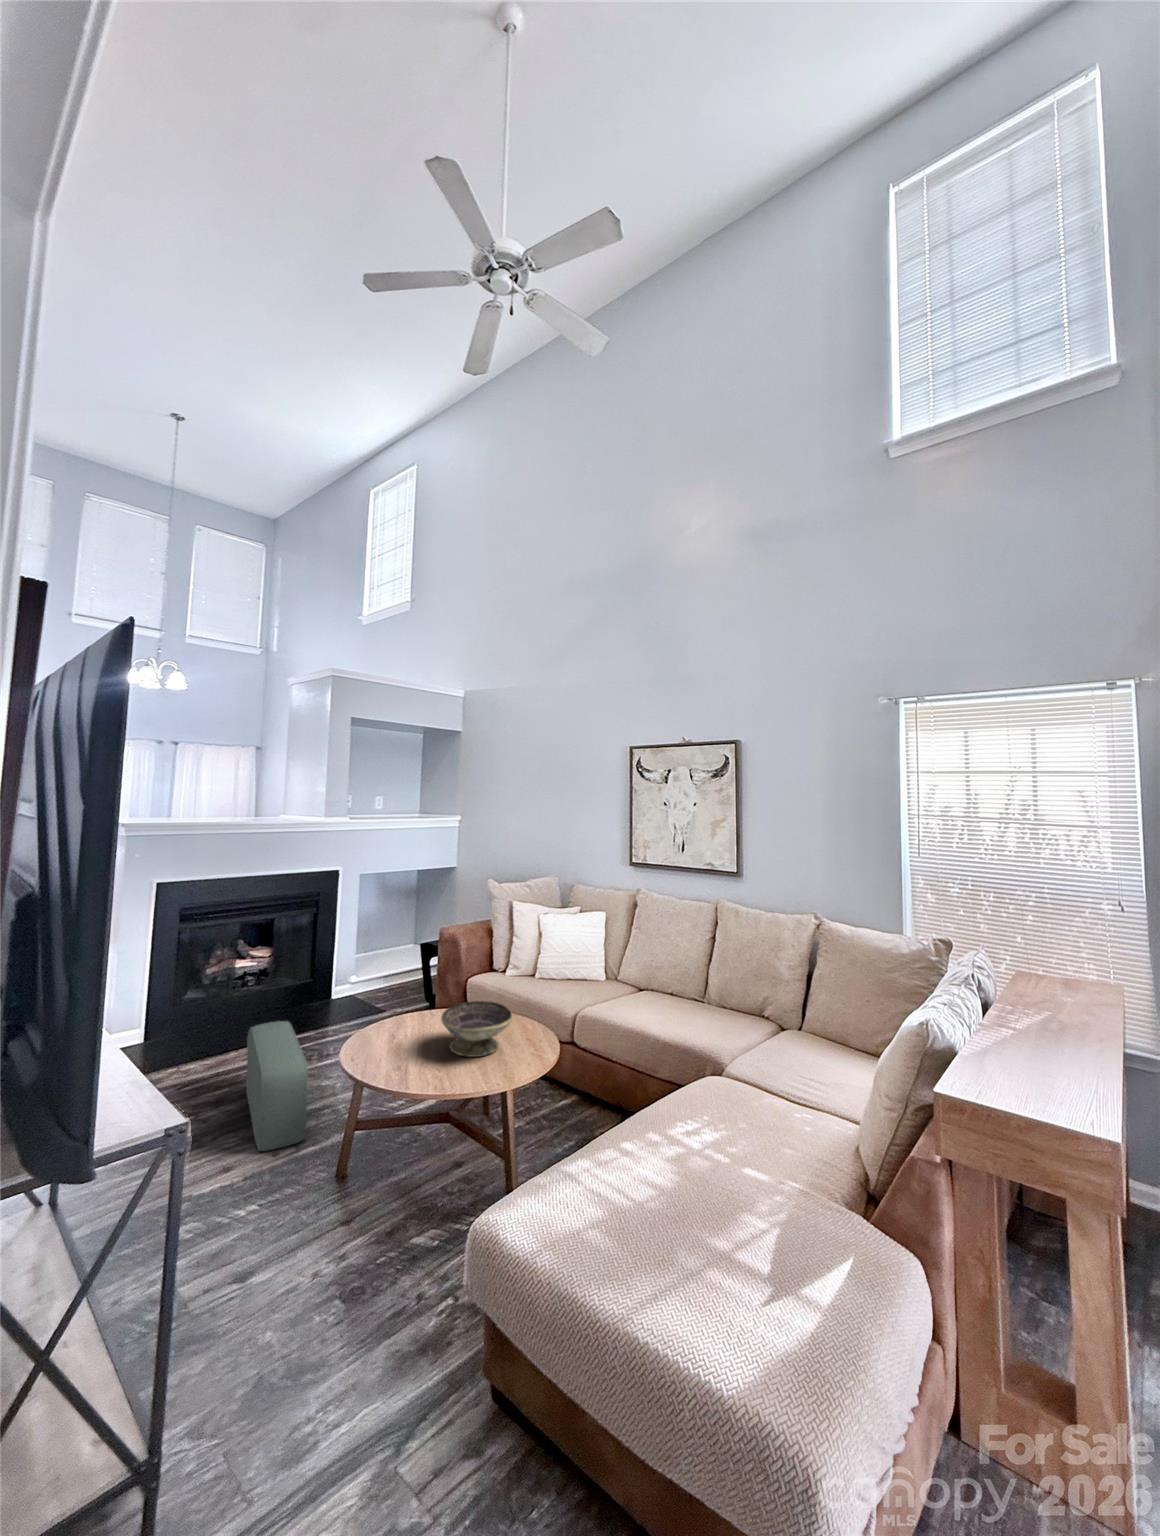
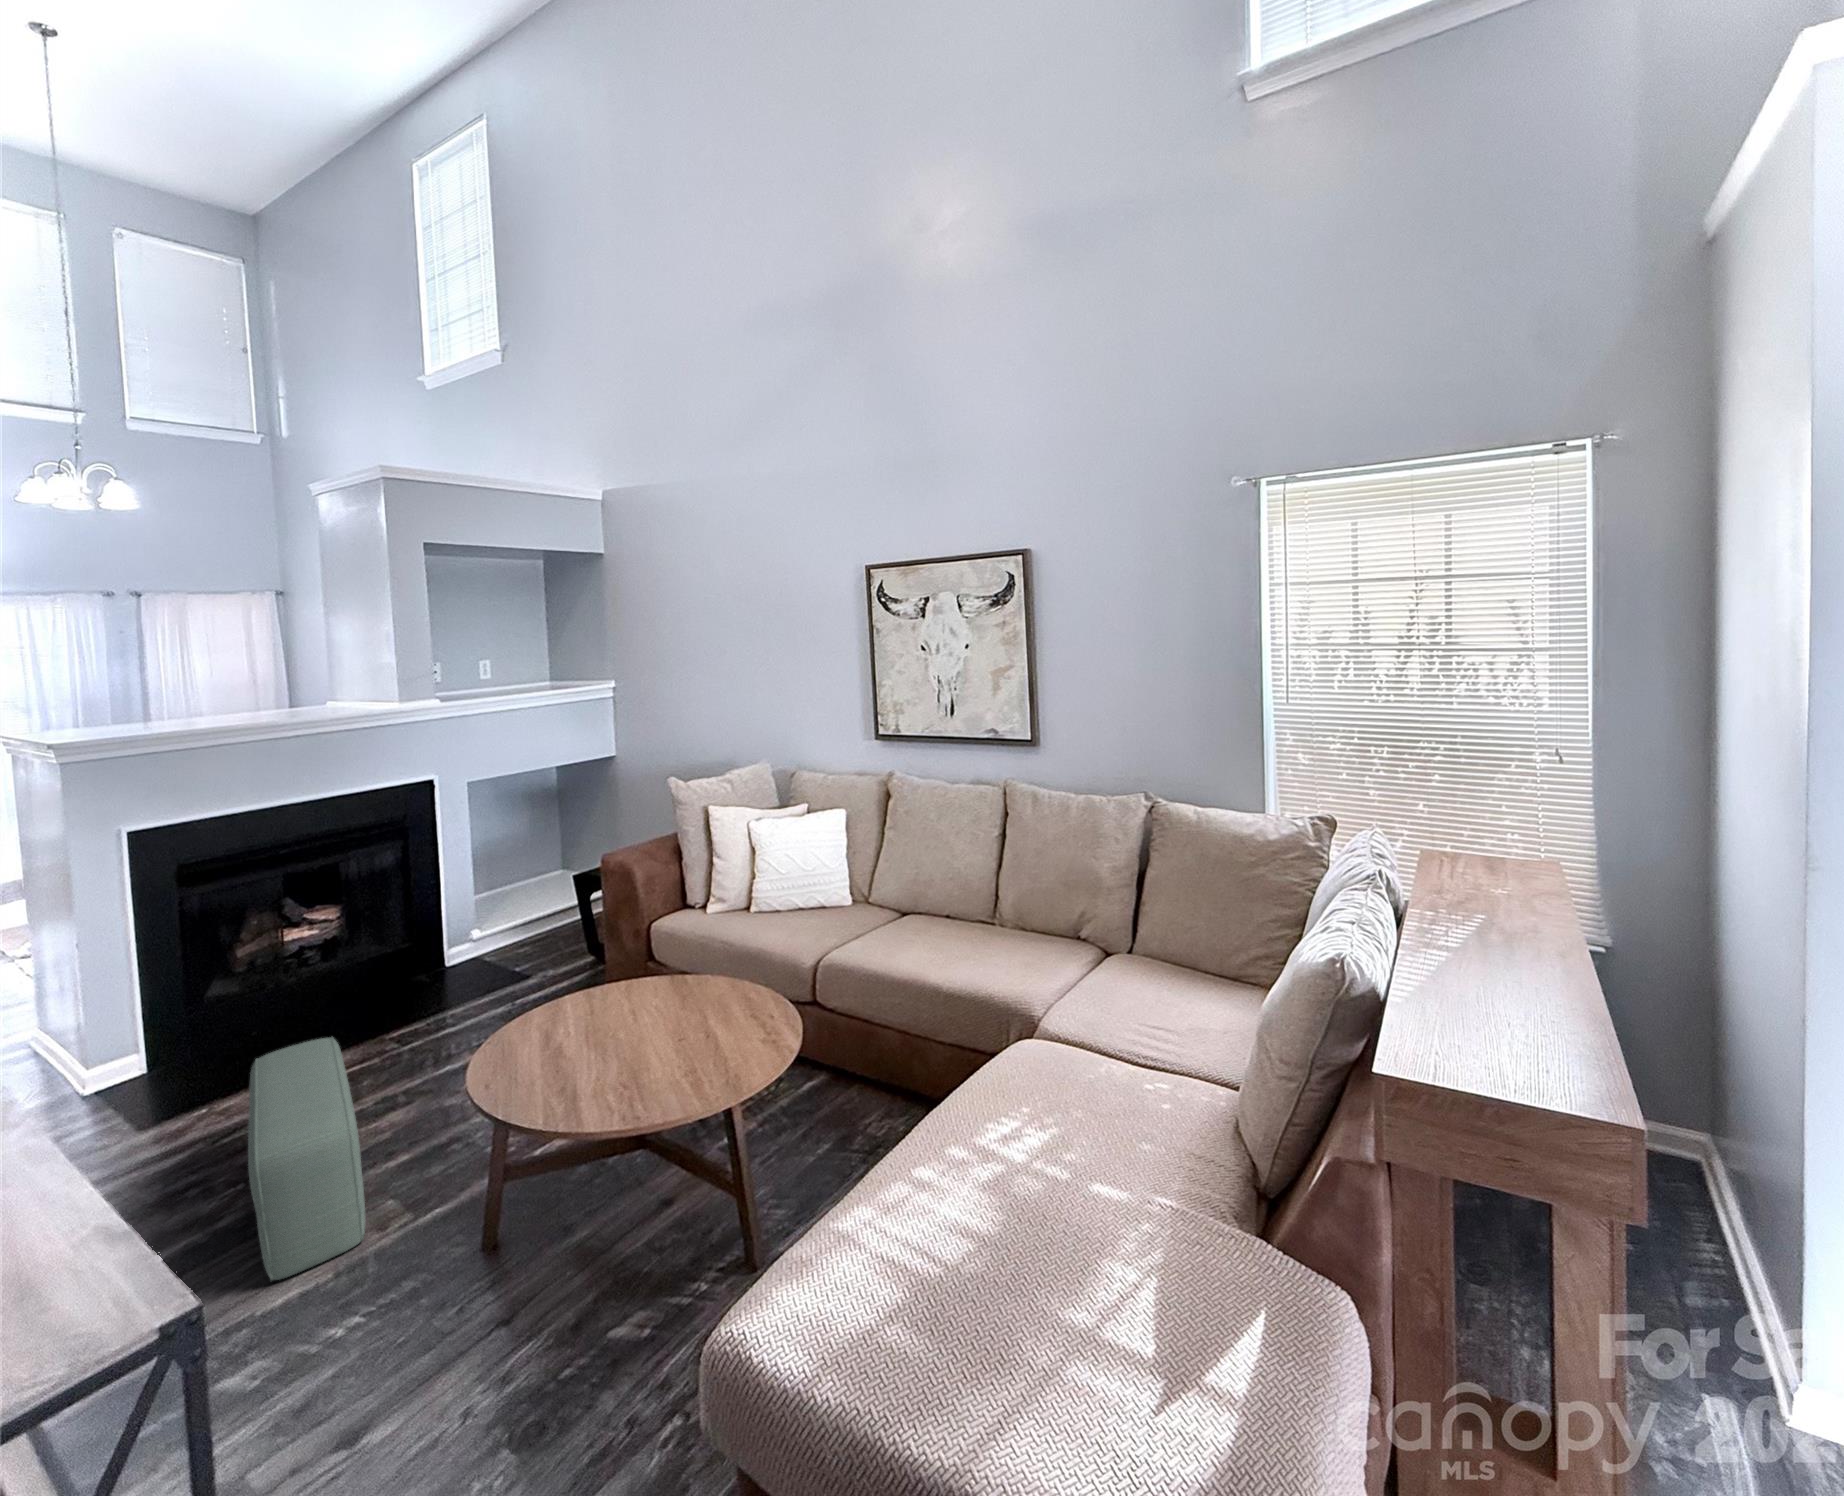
decorative bowl: present [441,1001,513,1057] -> none [585,980,712,1081]

